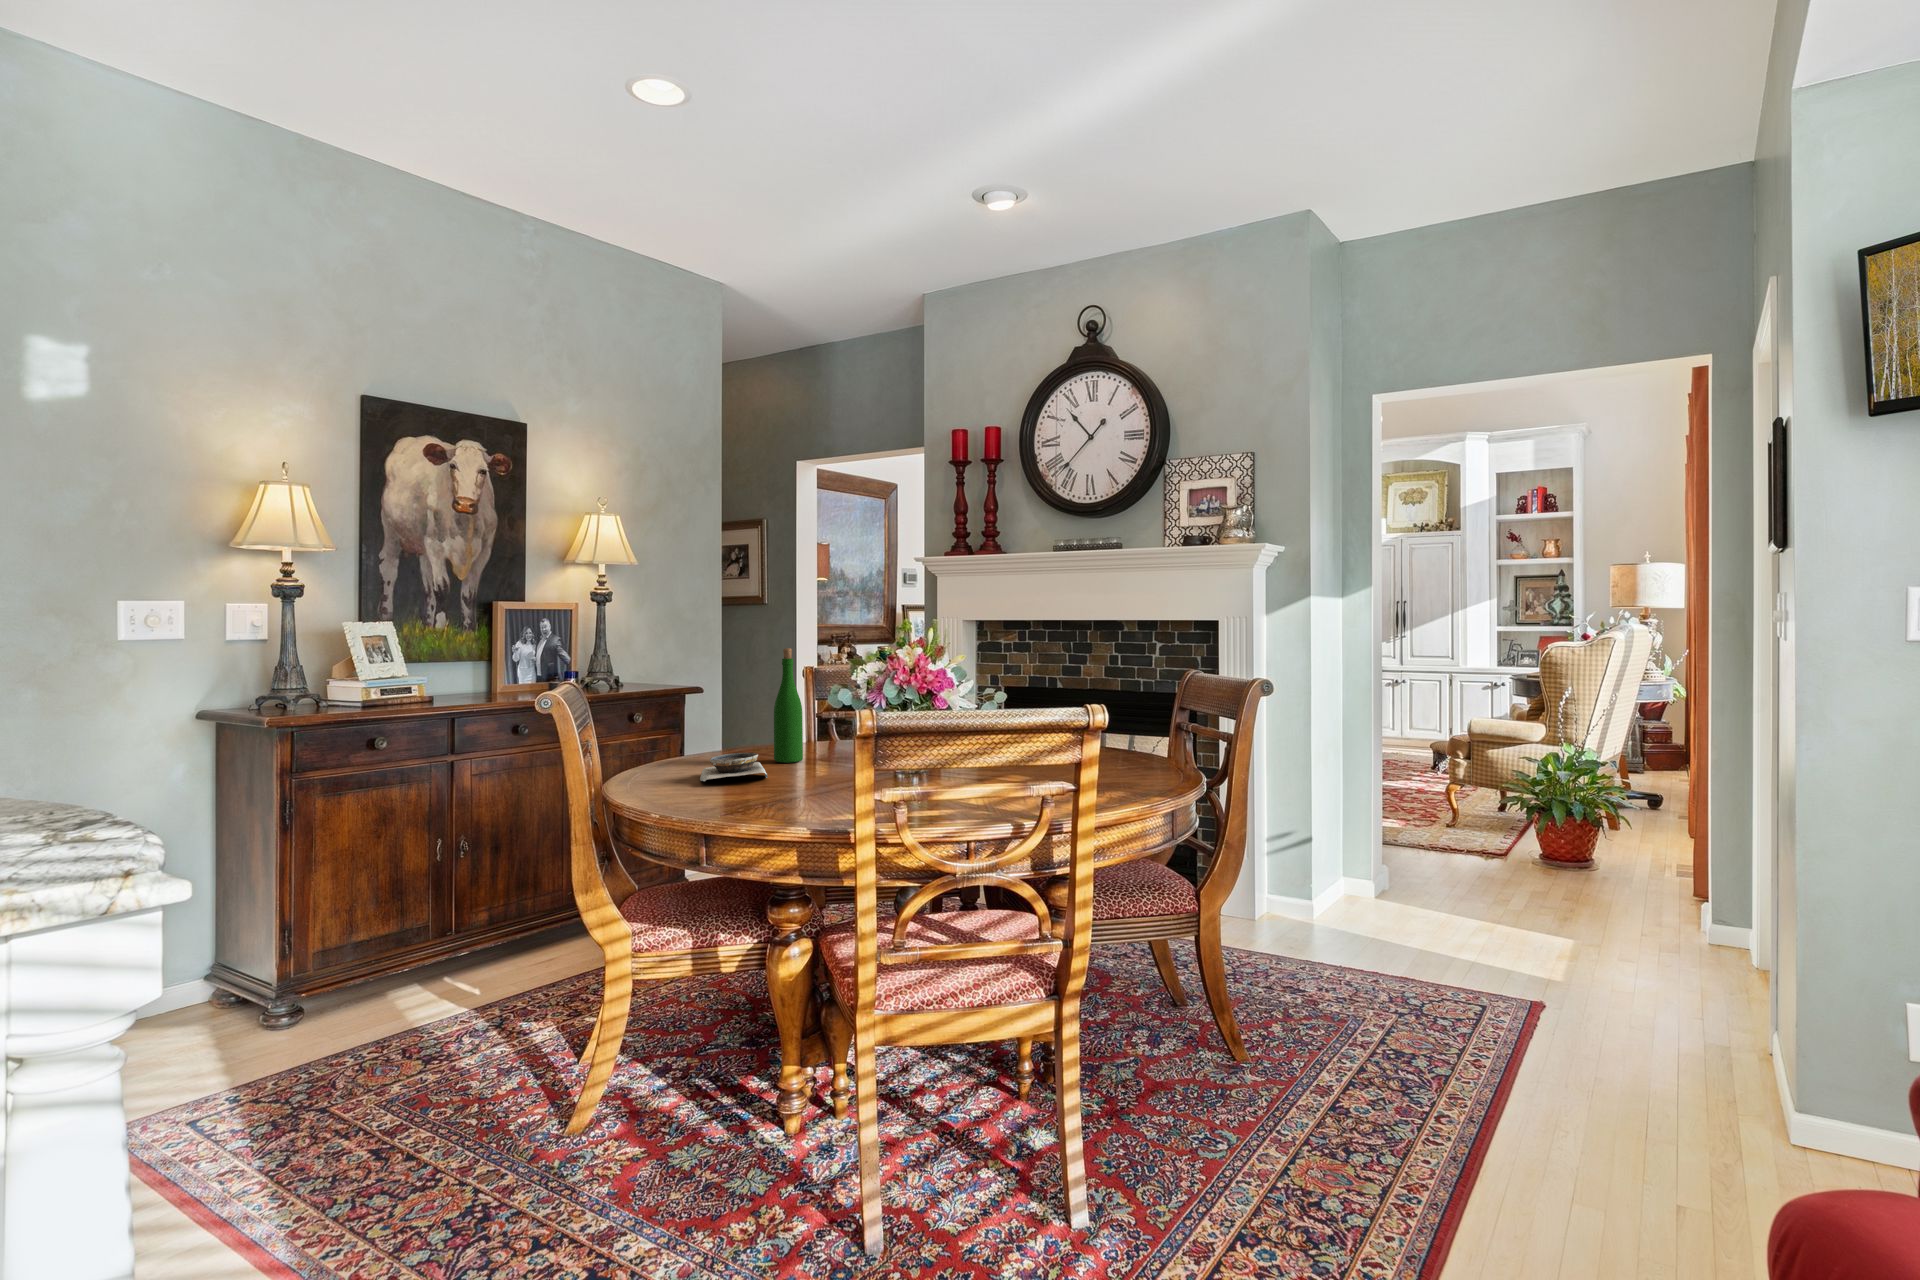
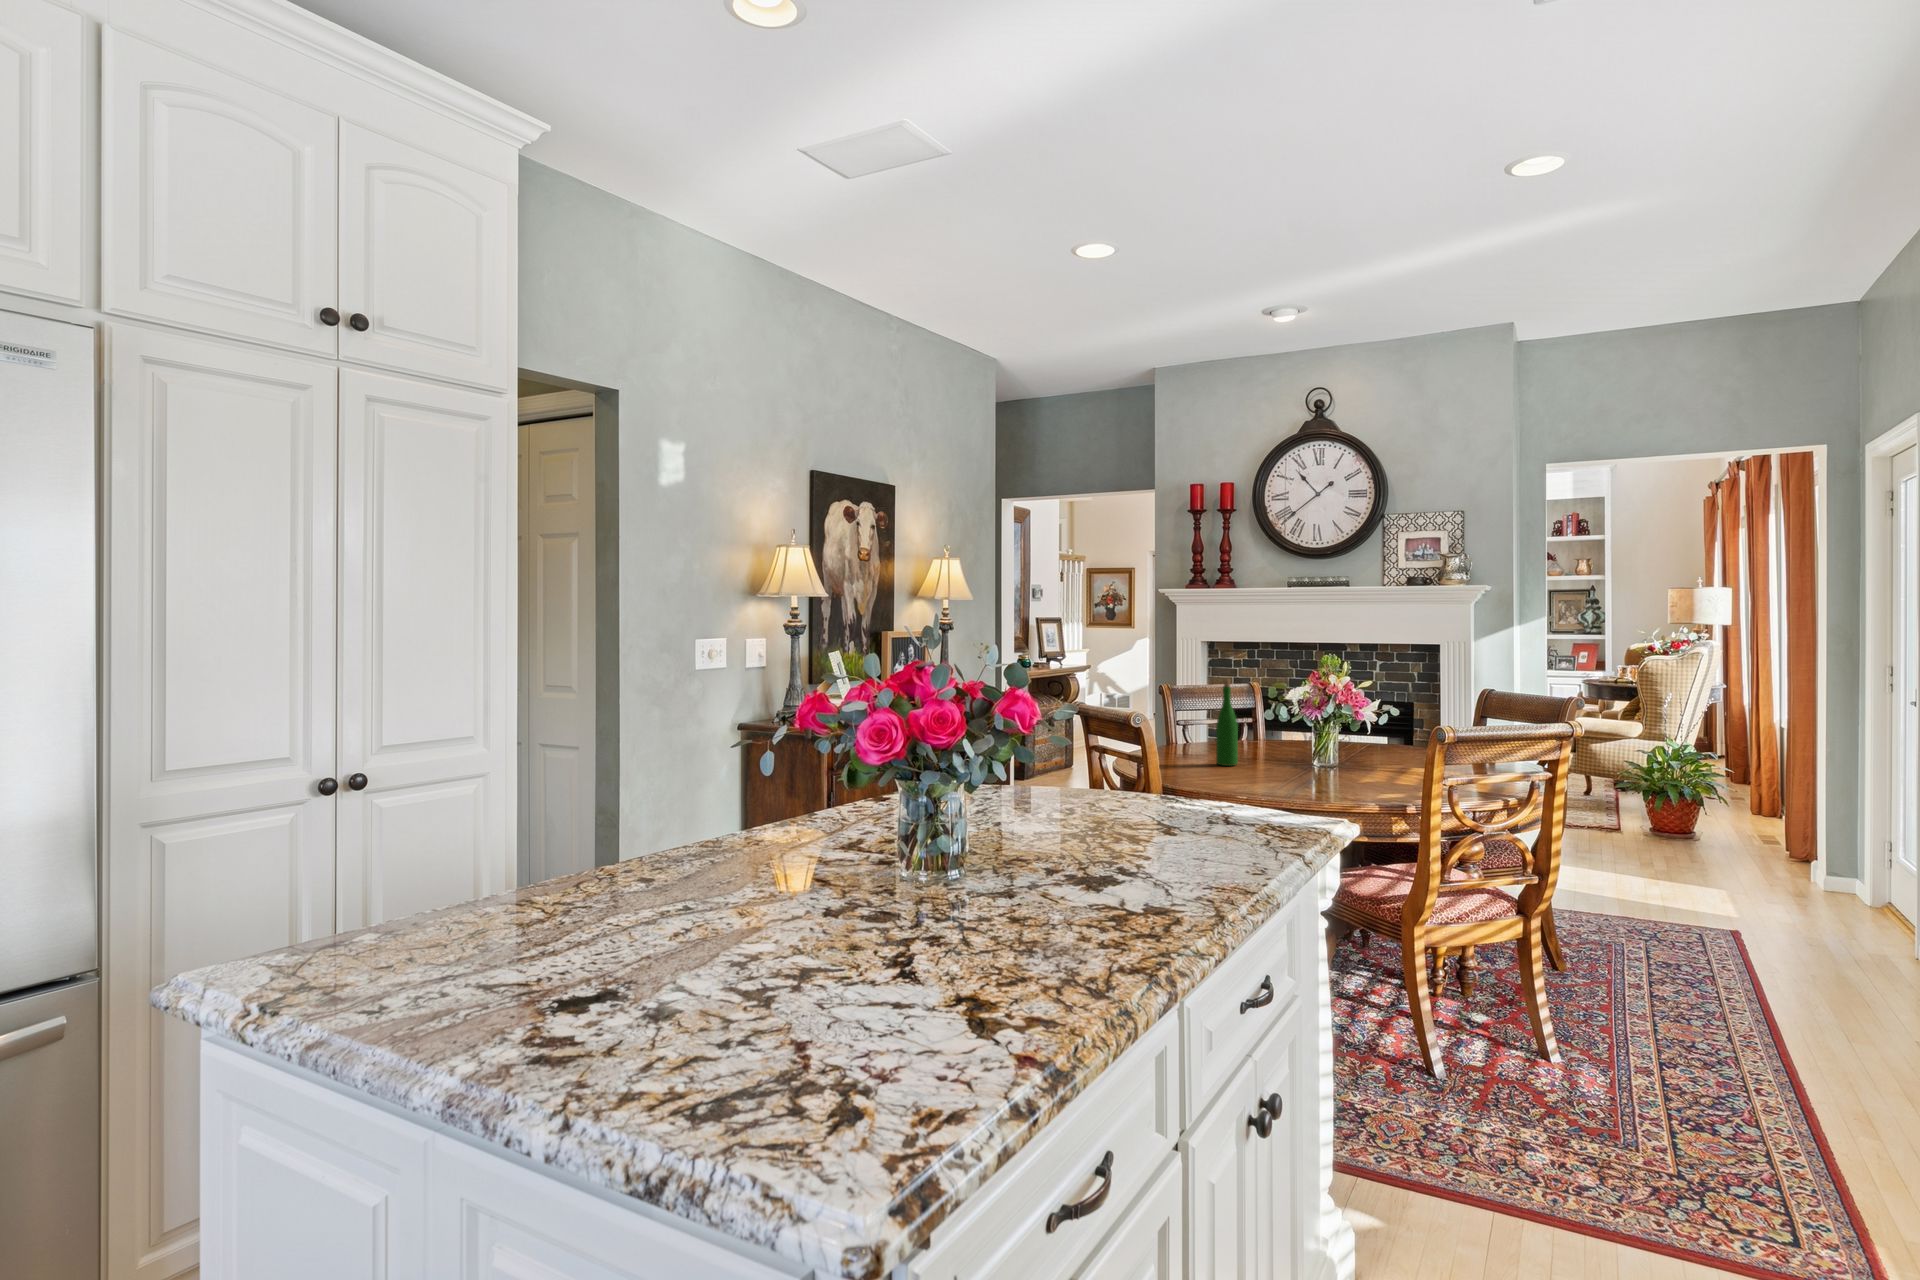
bowl: present [700,753,768,781] -> none [1196,759,1267,781]

